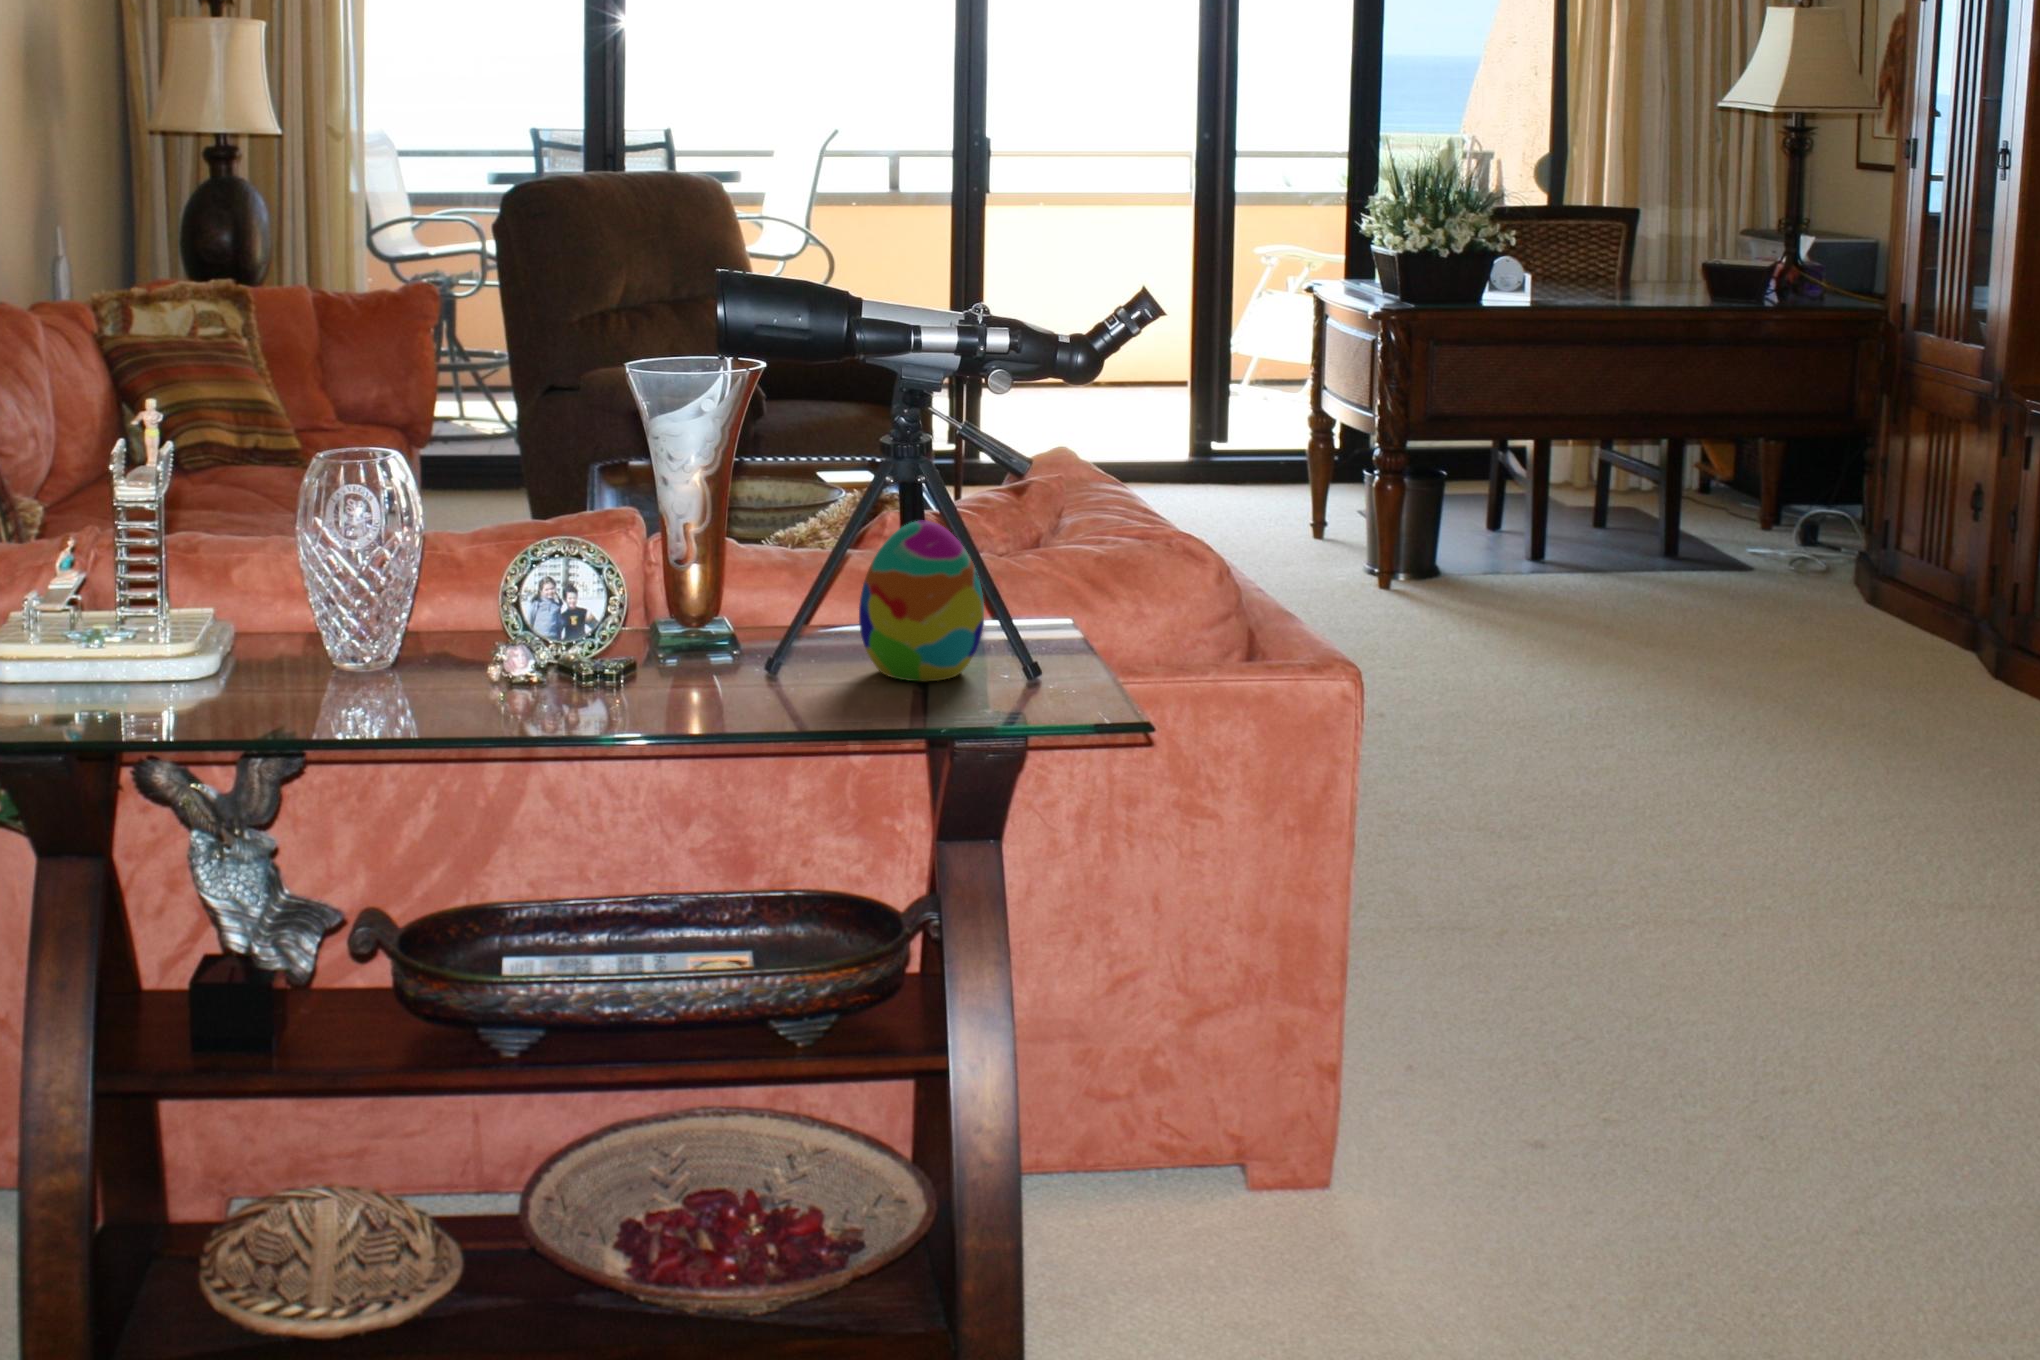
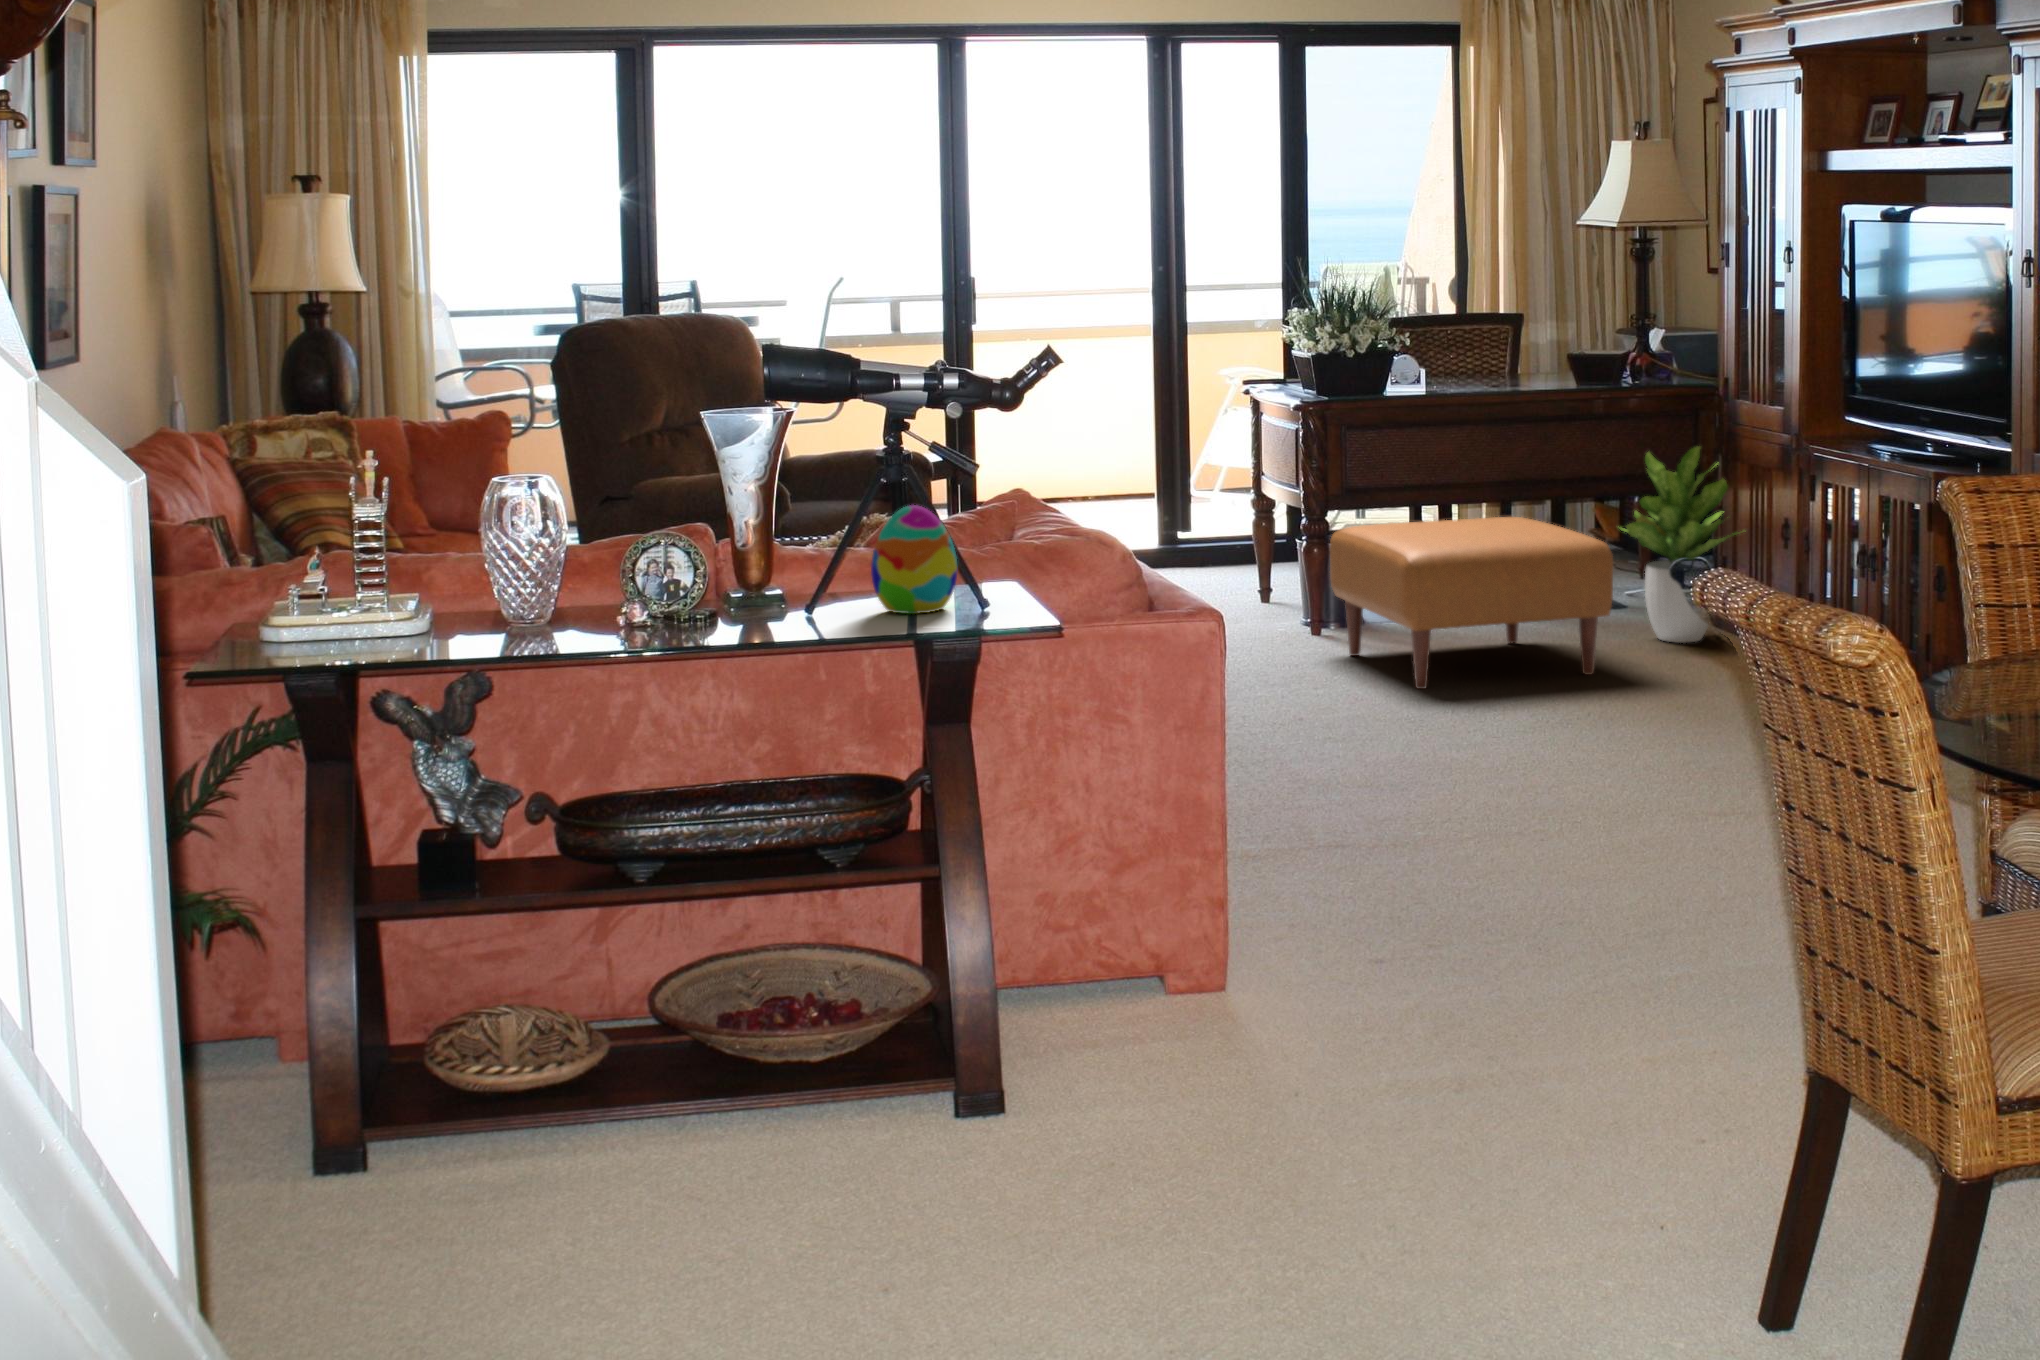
potted plant: none [1754,392,1925,631] -> present [1620,447,1746,643]
ottoman: none [1399,465,1764,677] -> present [1330,517,1613,689]

